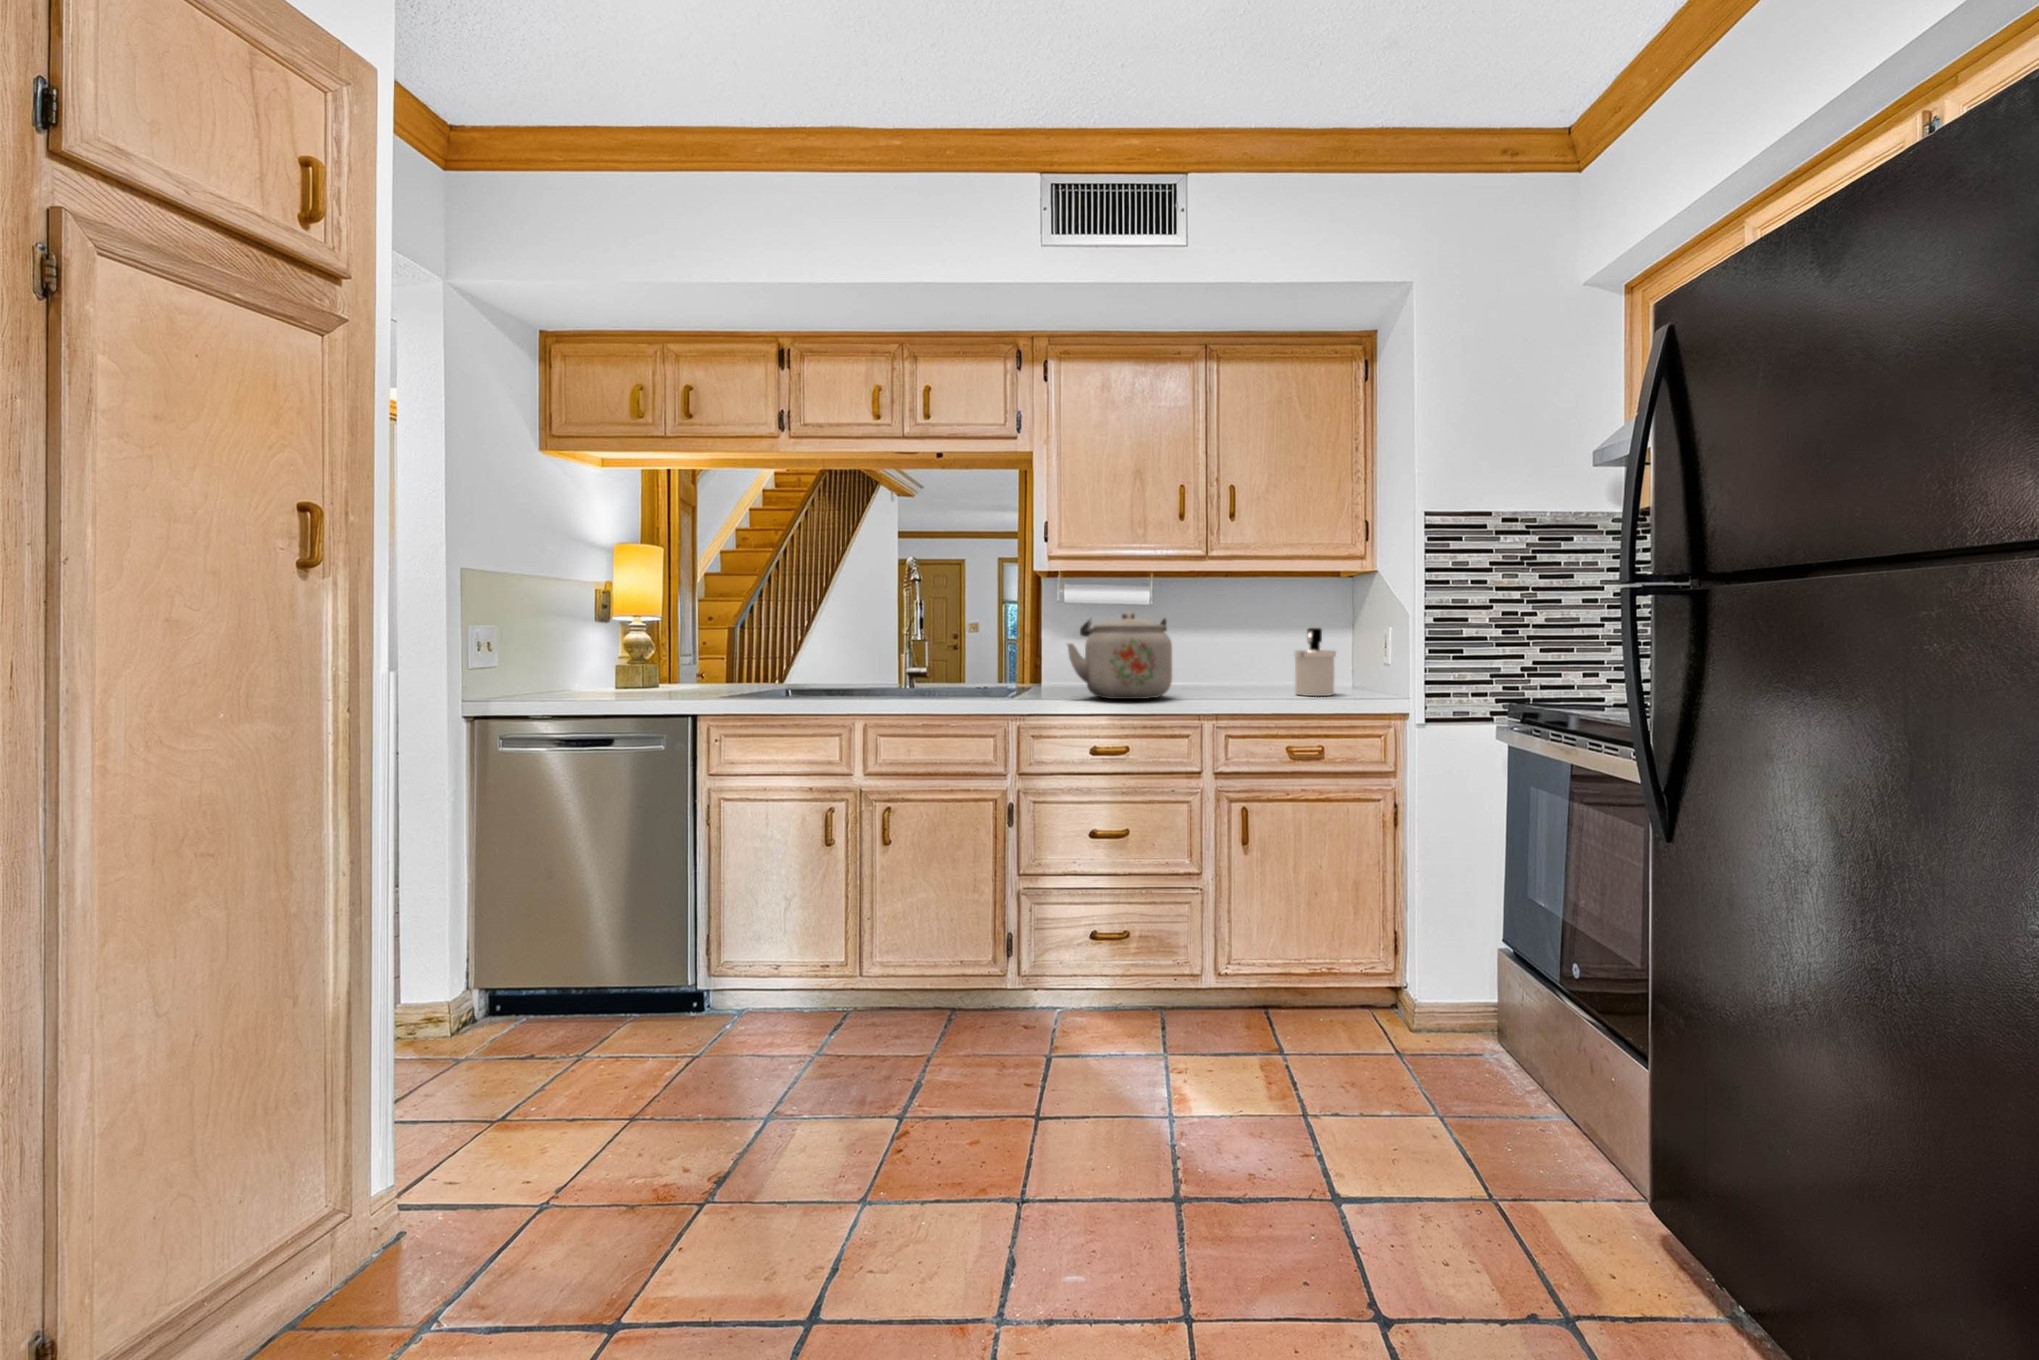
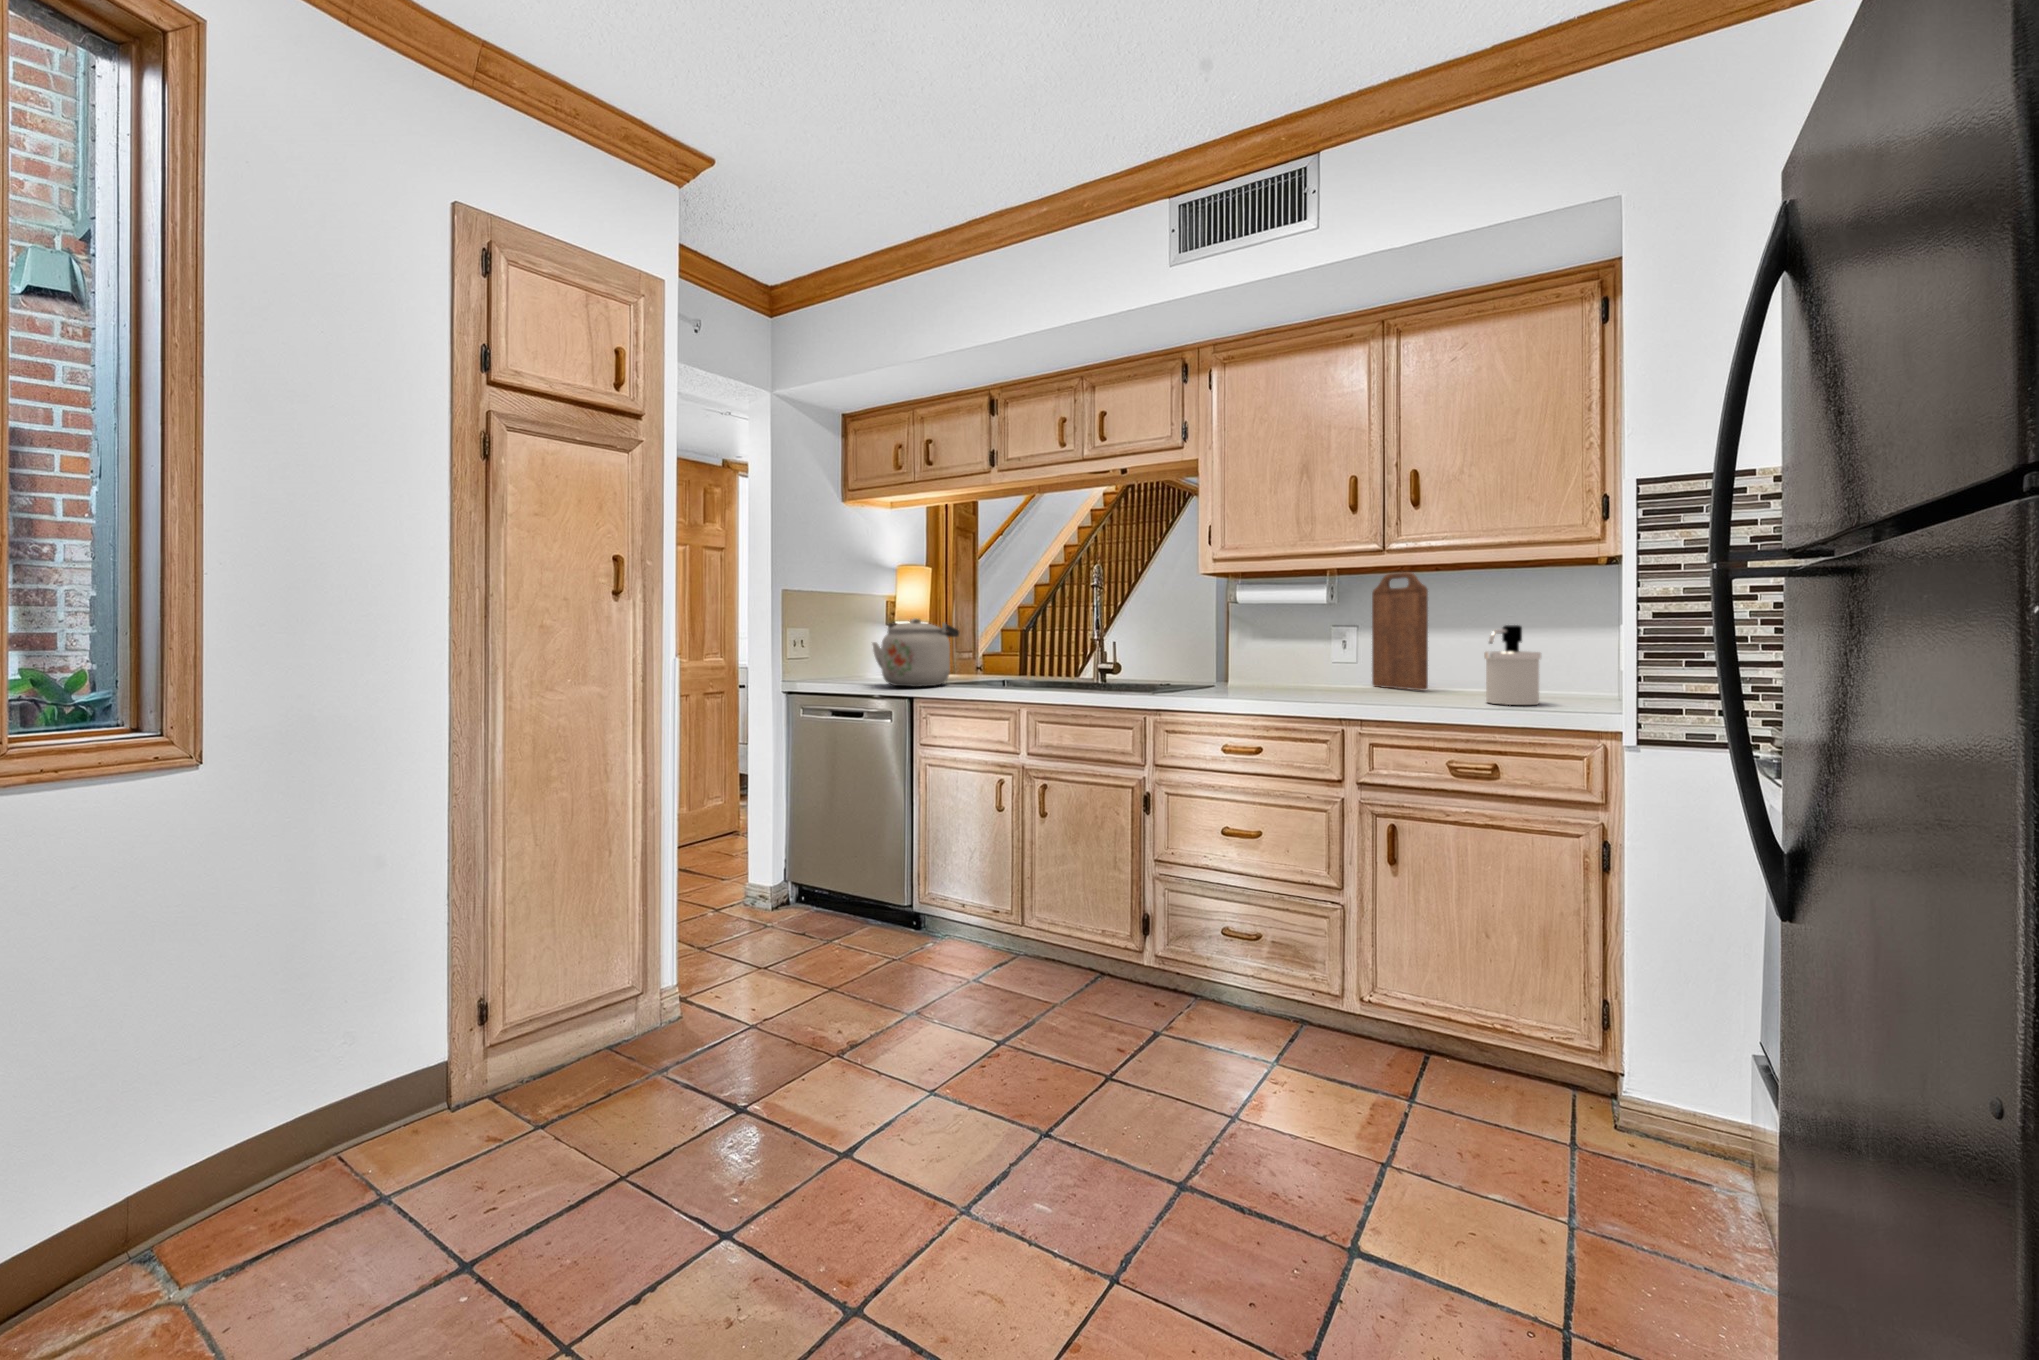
cutting board: none [1178,578,1233,687] -> present [1372,572,1428,691]
kettle: present [1067,613,1172,699] -> present [872,618,959,687]

